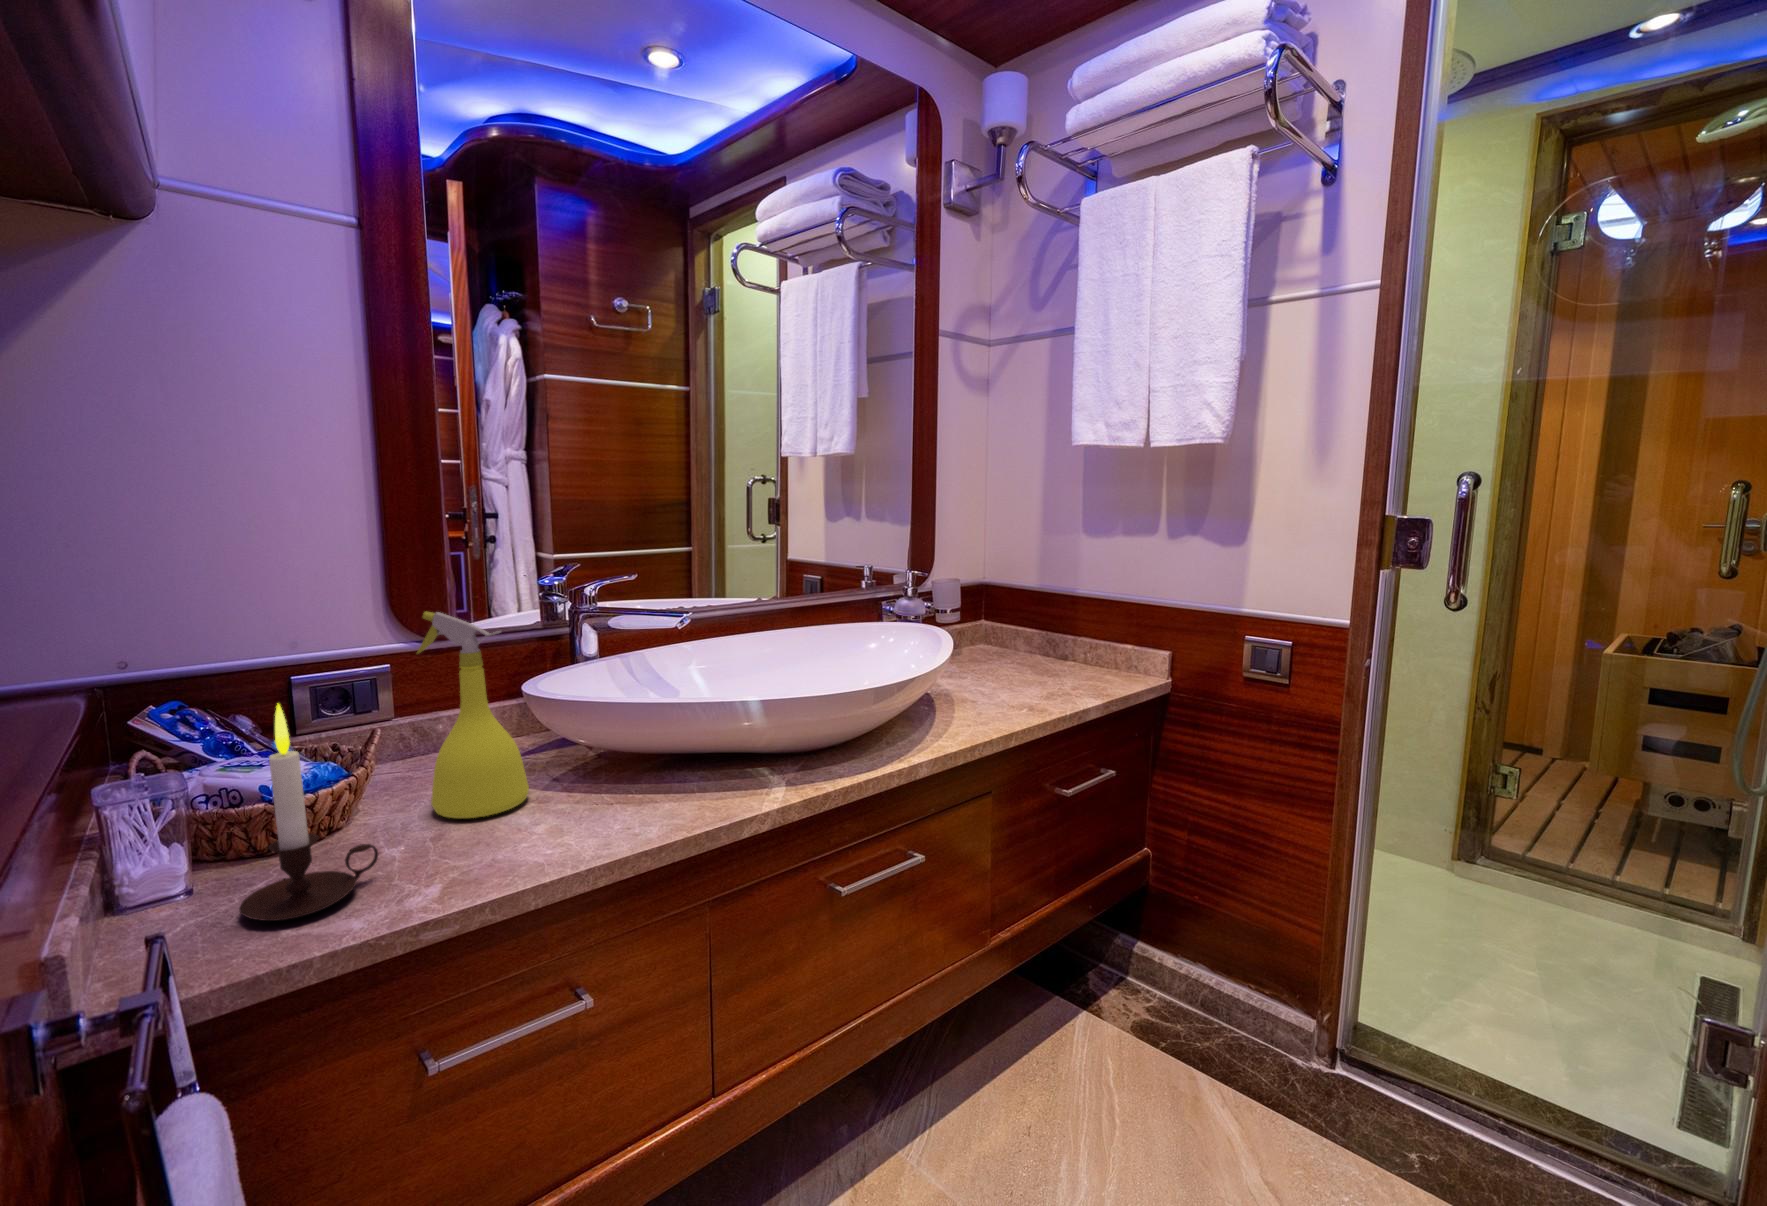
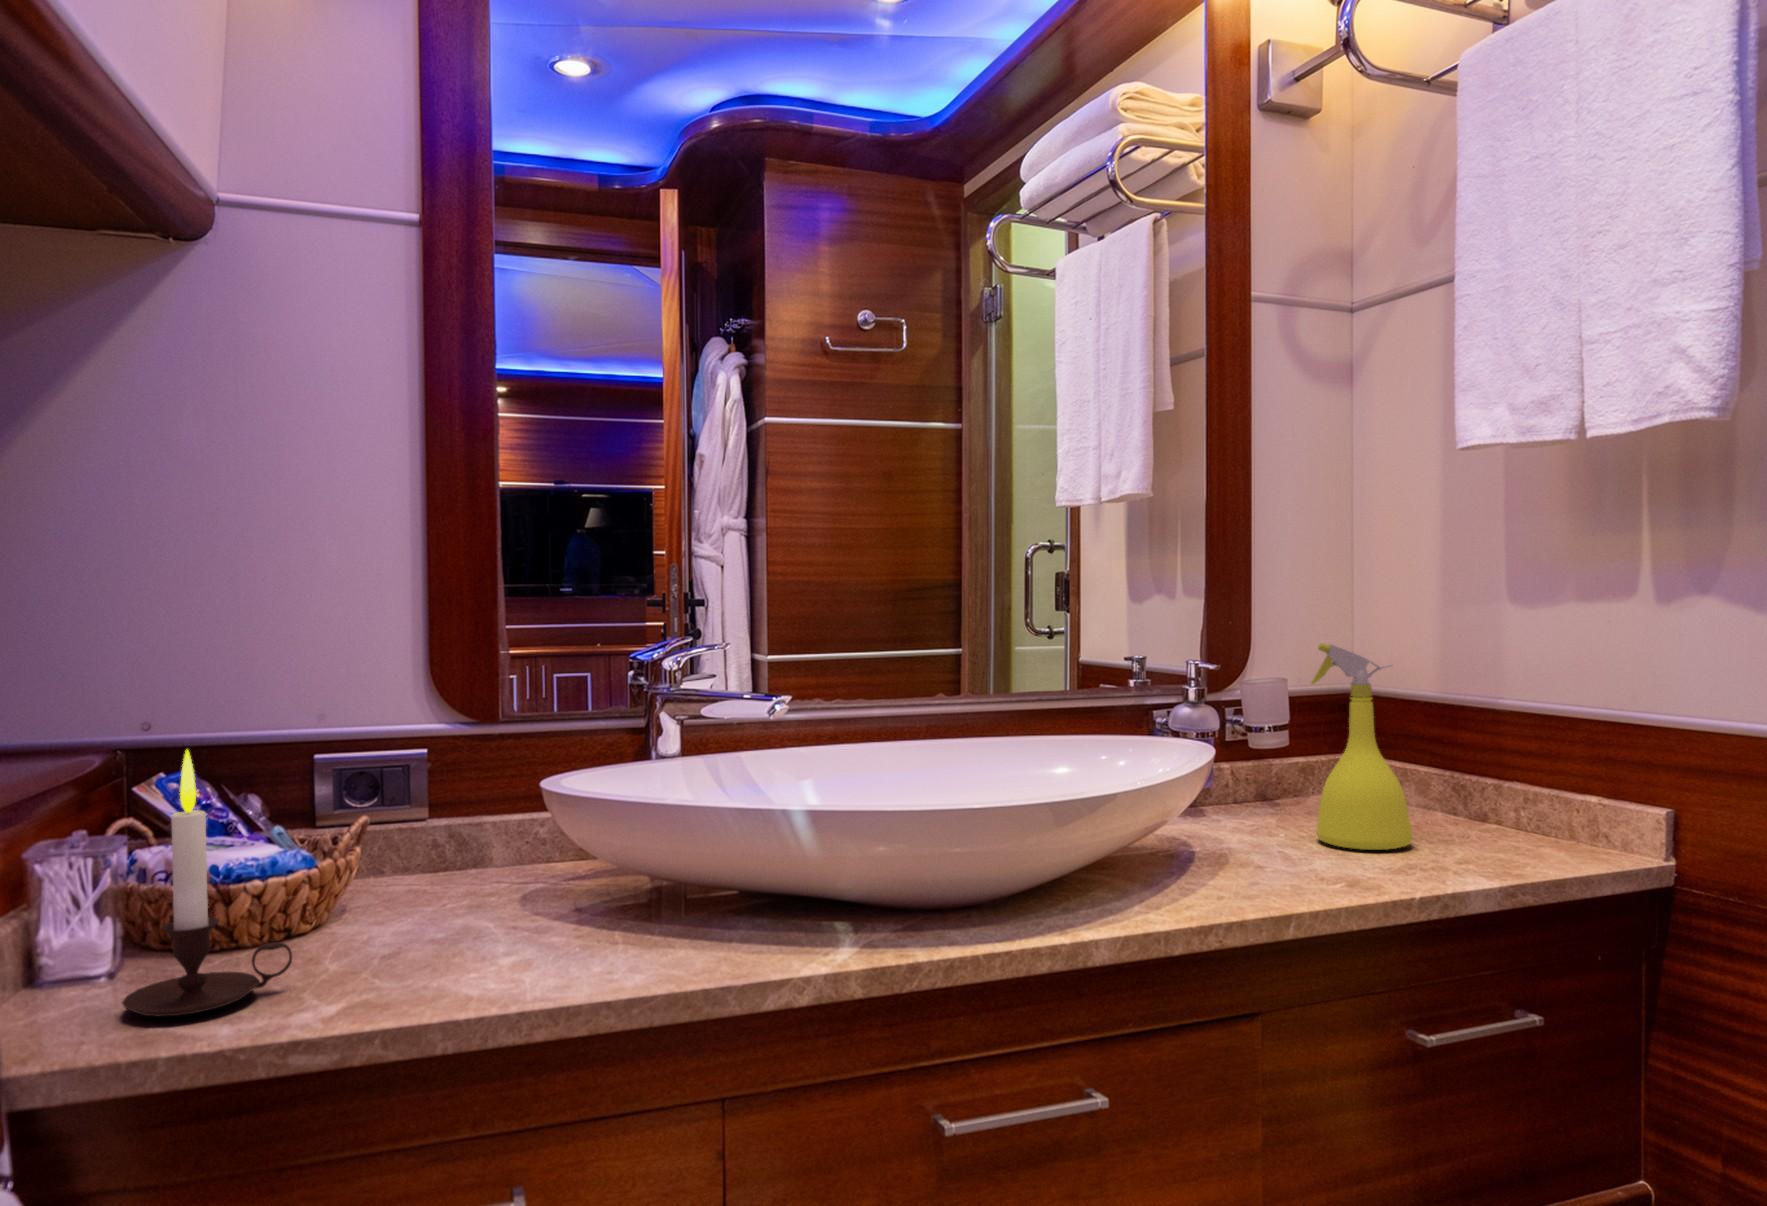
spray bottle: present [417,612,529,818] -> present [1311,643,1413,850]

